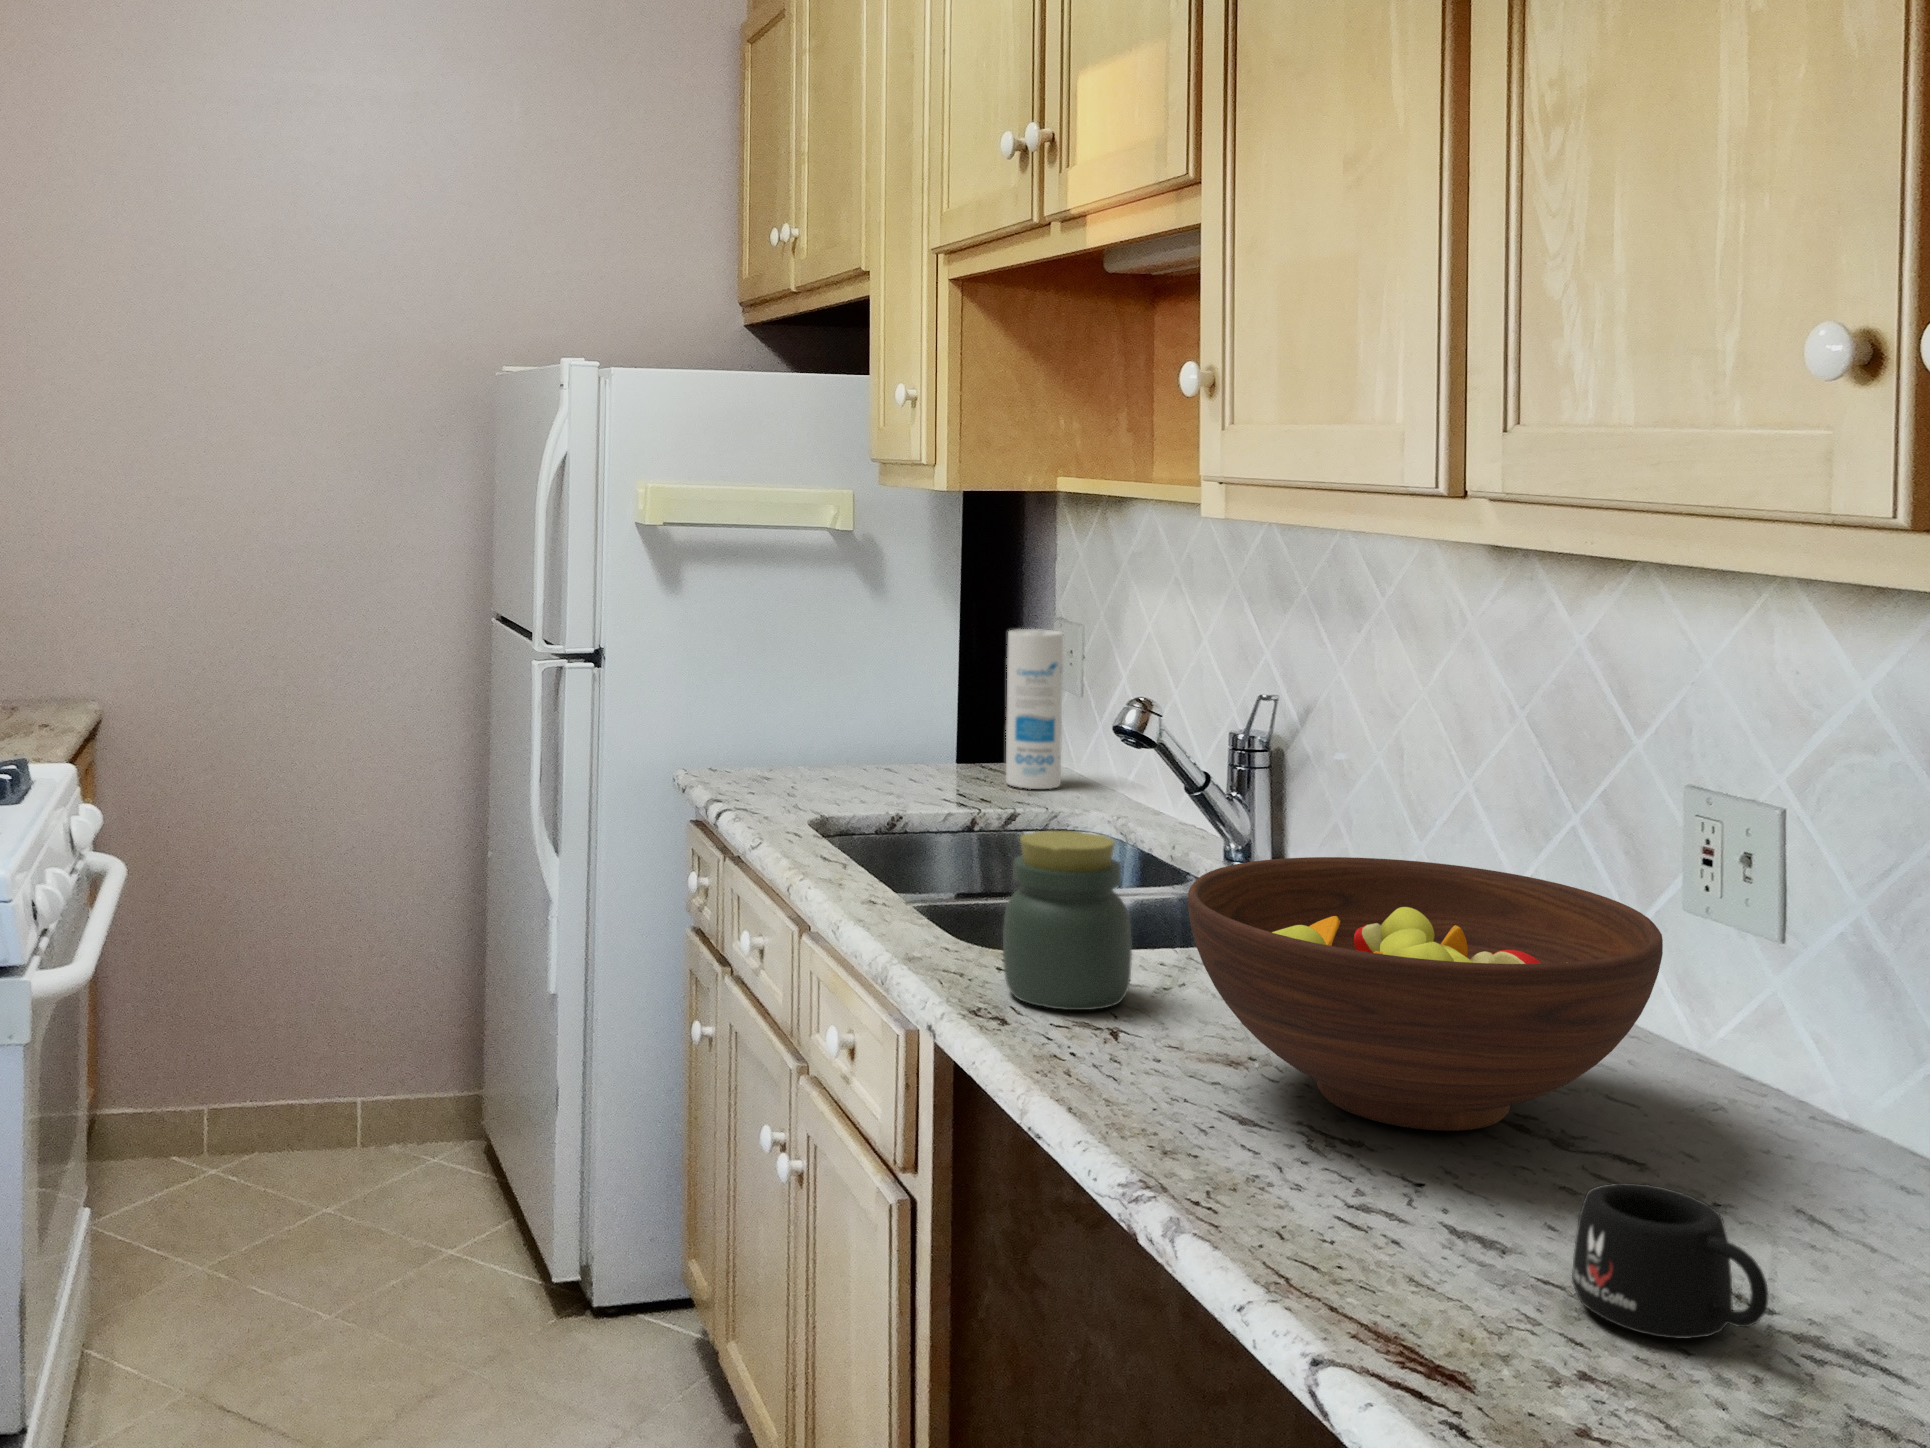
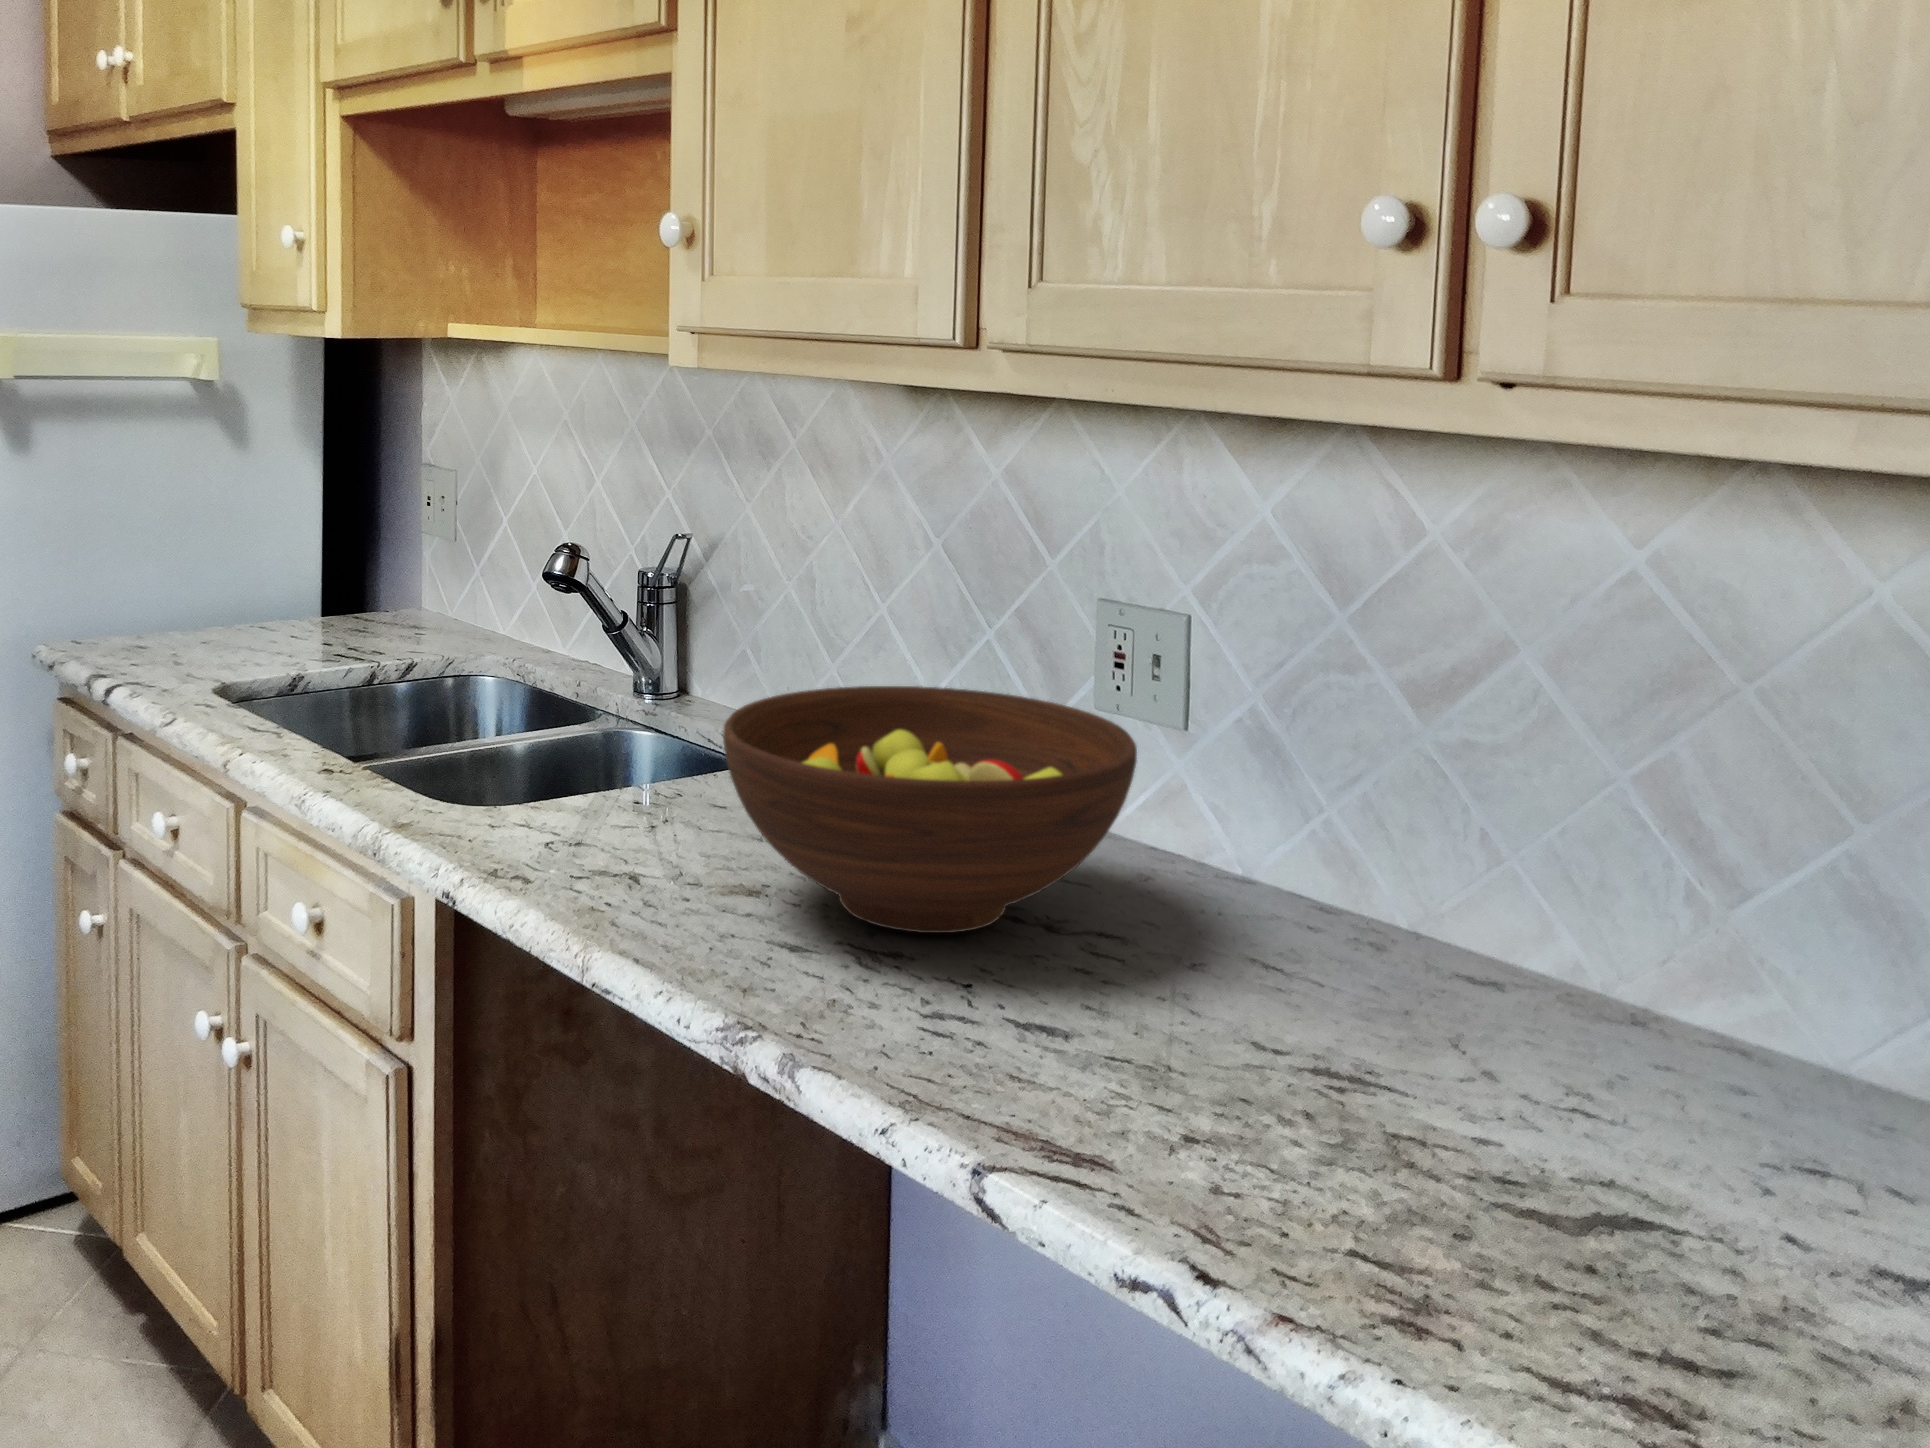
canister: present [1006,629,1063,789] -> none [388,478,443,637]
jar: present [1003,831,1132,1010] -> none [506,683,629,860]
mug: present [1572,1183,1768,1339] -> none [1142,961,1316,1092]

